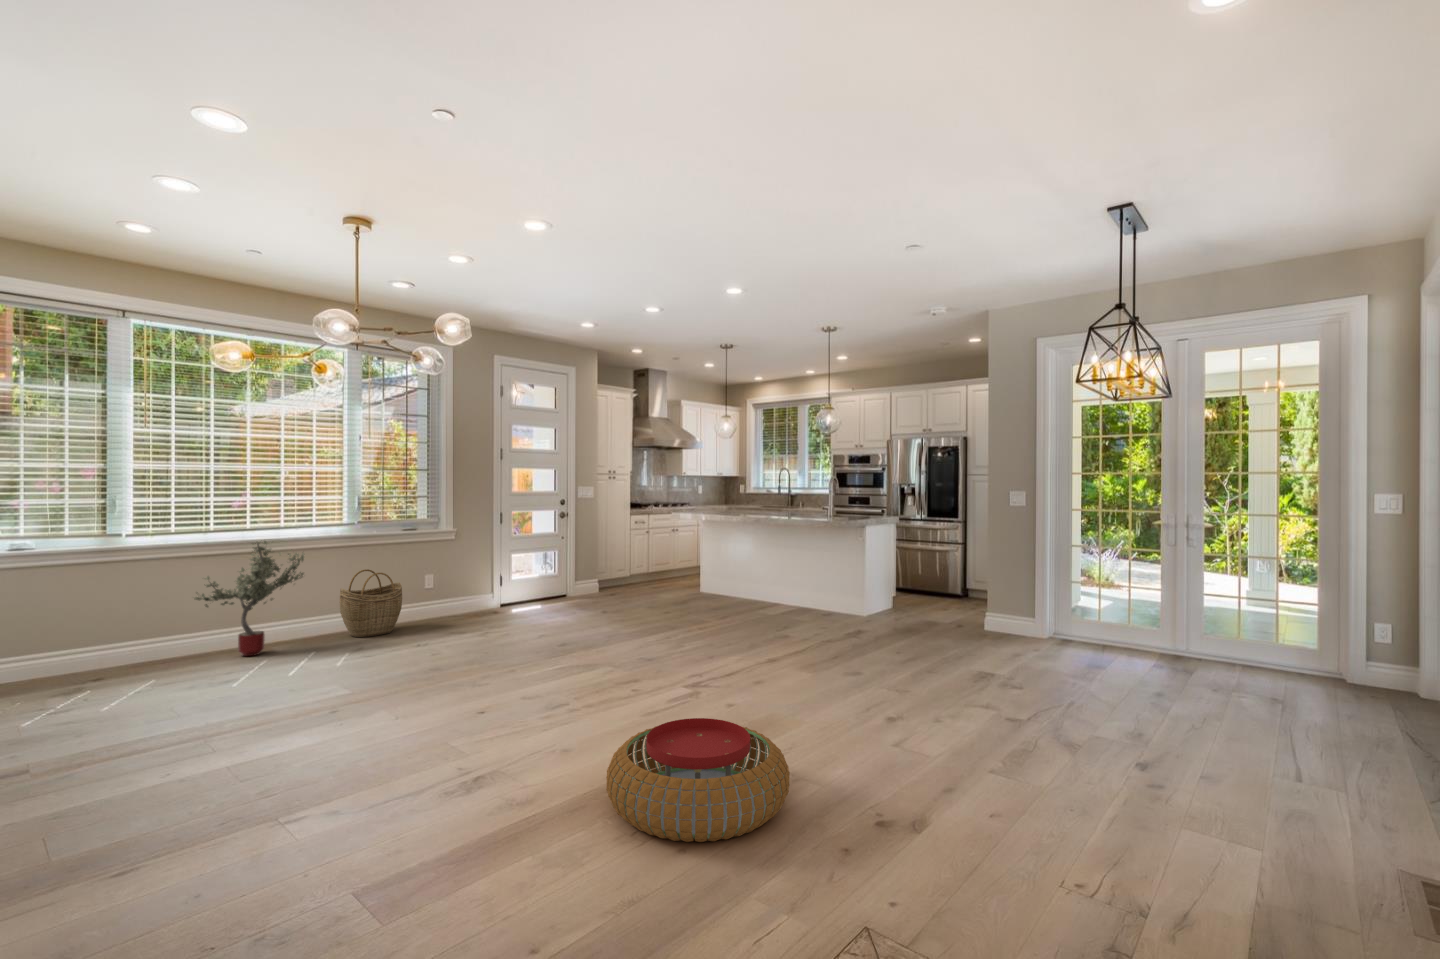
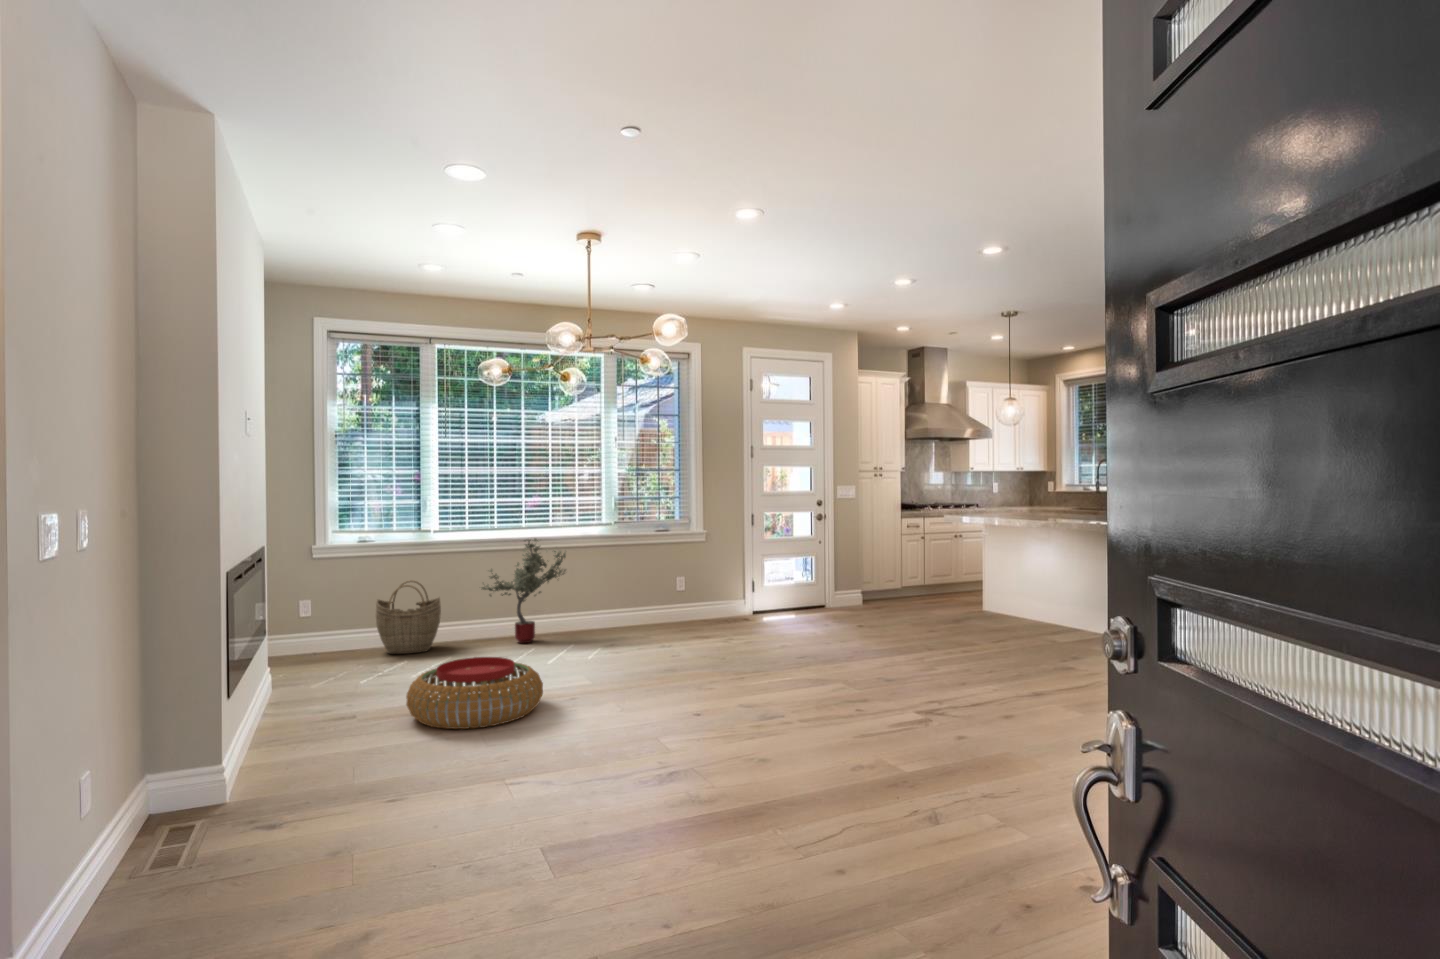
woven basket: present [339,569,402,637] -> present [376,580,441,654]
pouf: present [606,718,790,842] -> present [406,657,543,729]

